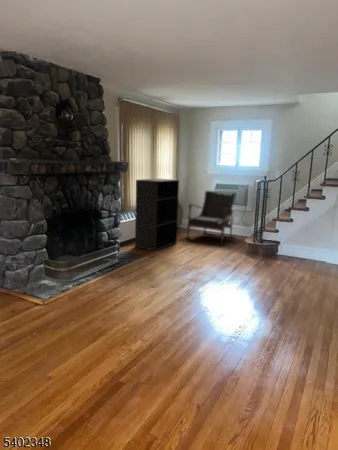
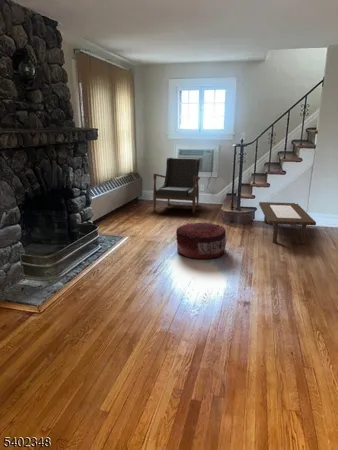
bookshelf: present [135,179,179,251] -> none [100,147,147,229]
coffee table: none [275,237,322,280] -> present [259,202,316,244]
pouf: none [183,249,229,282] -> present [176,222,226,259]

